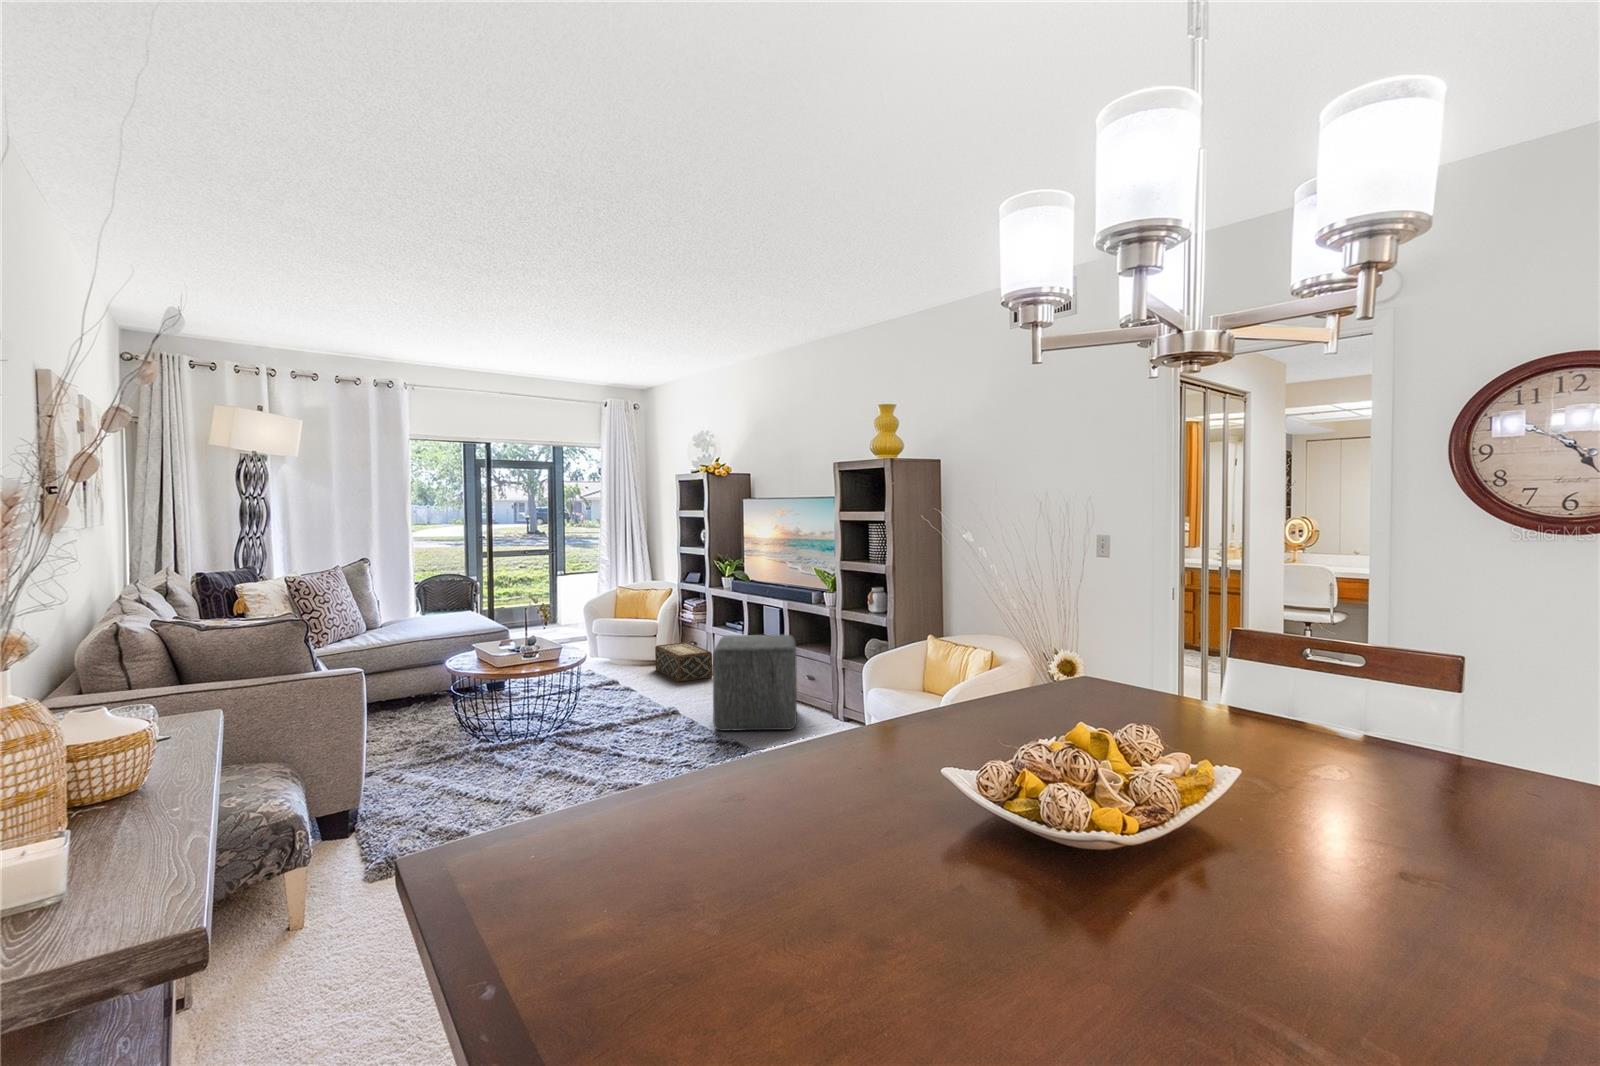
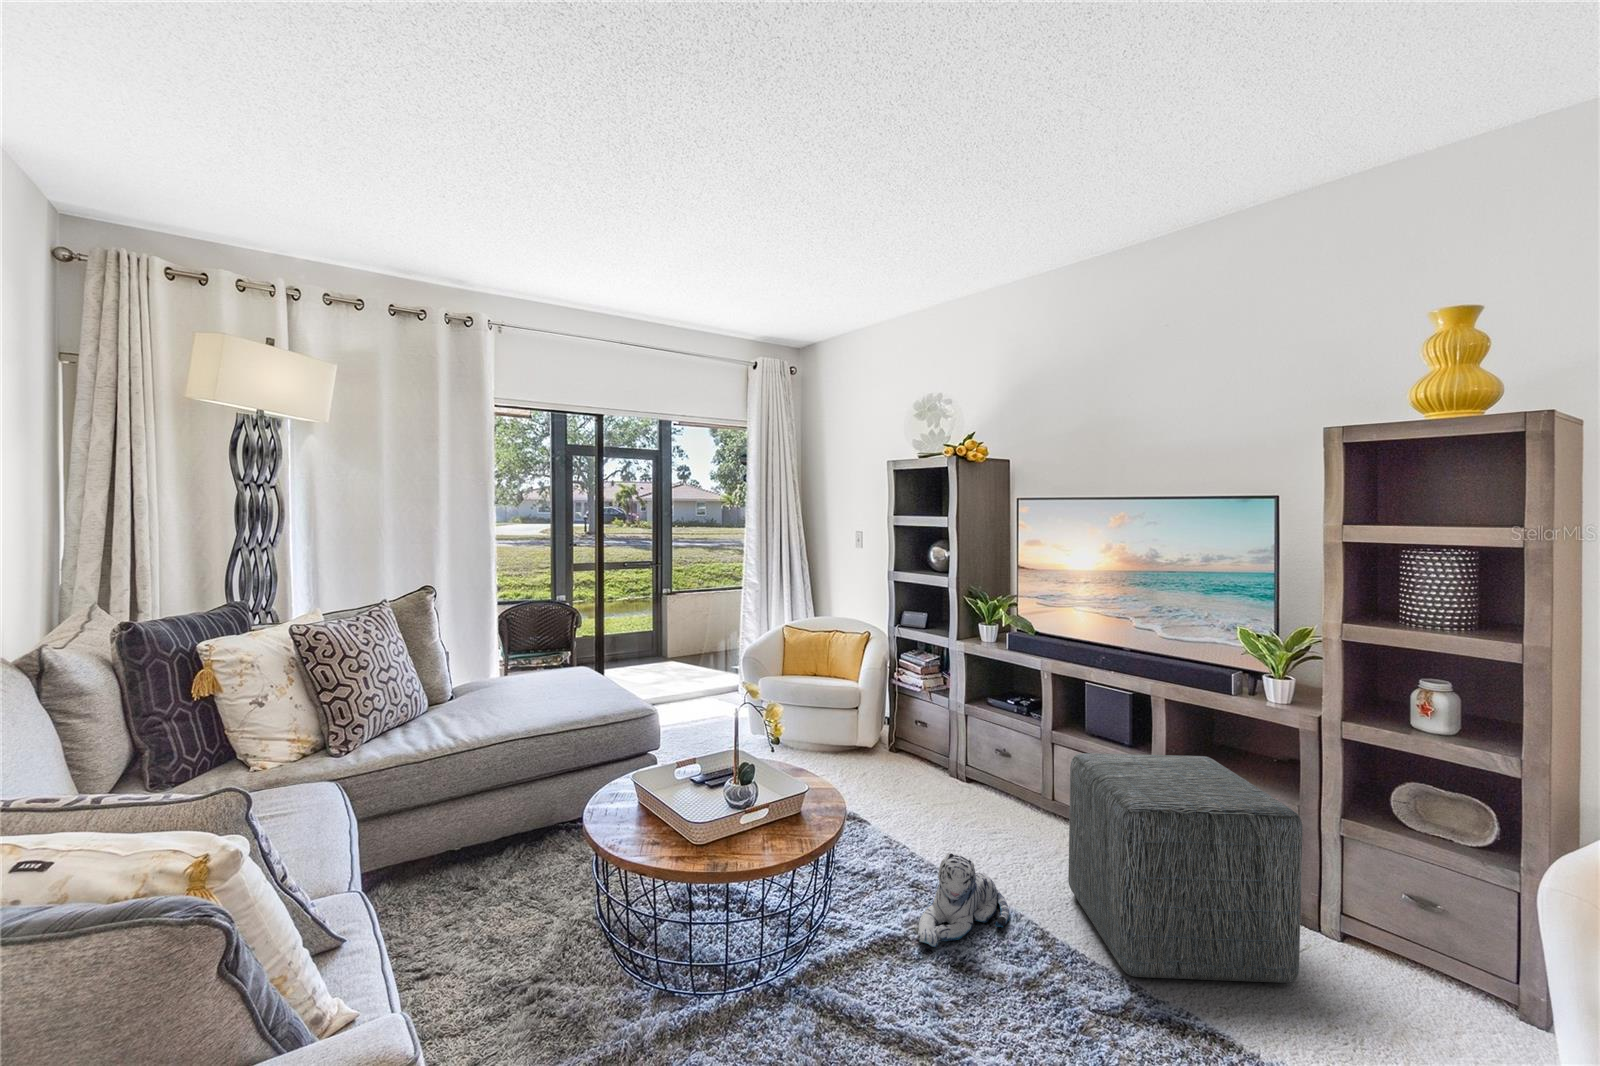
woven basket: present [655,642,712,682] -> none [866,721,973,800]
plush toy: none [624,684,683,726] -> present [918,853,1010,947]

